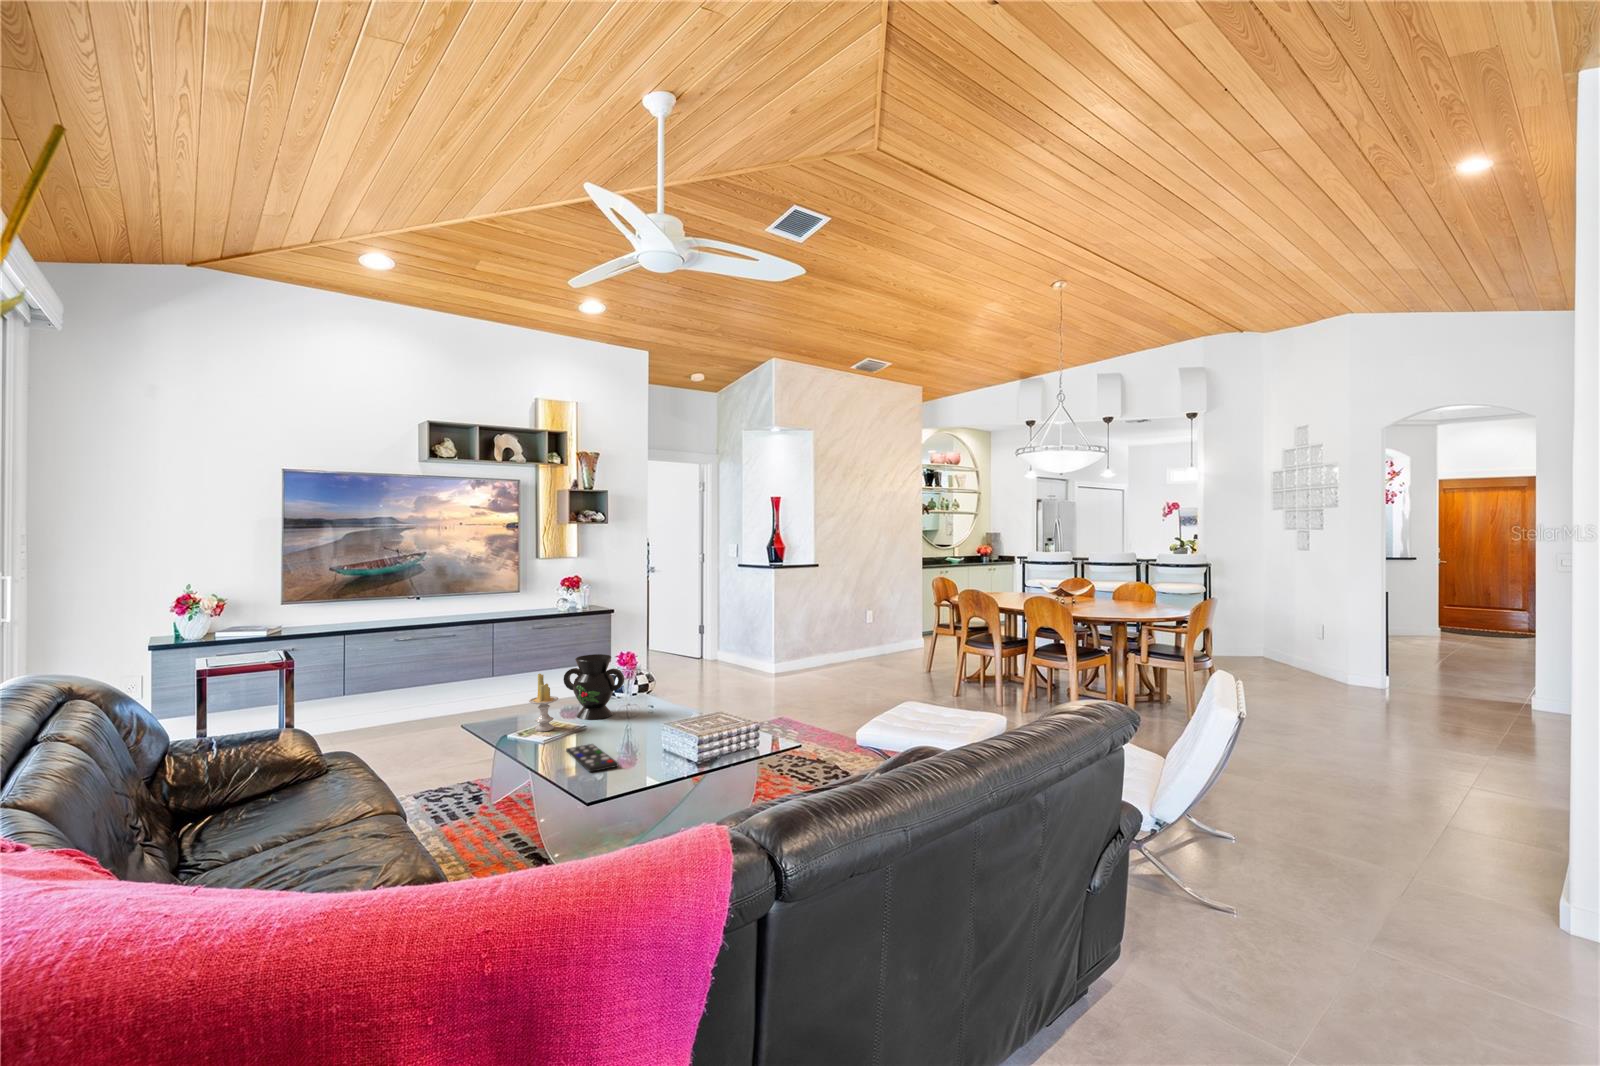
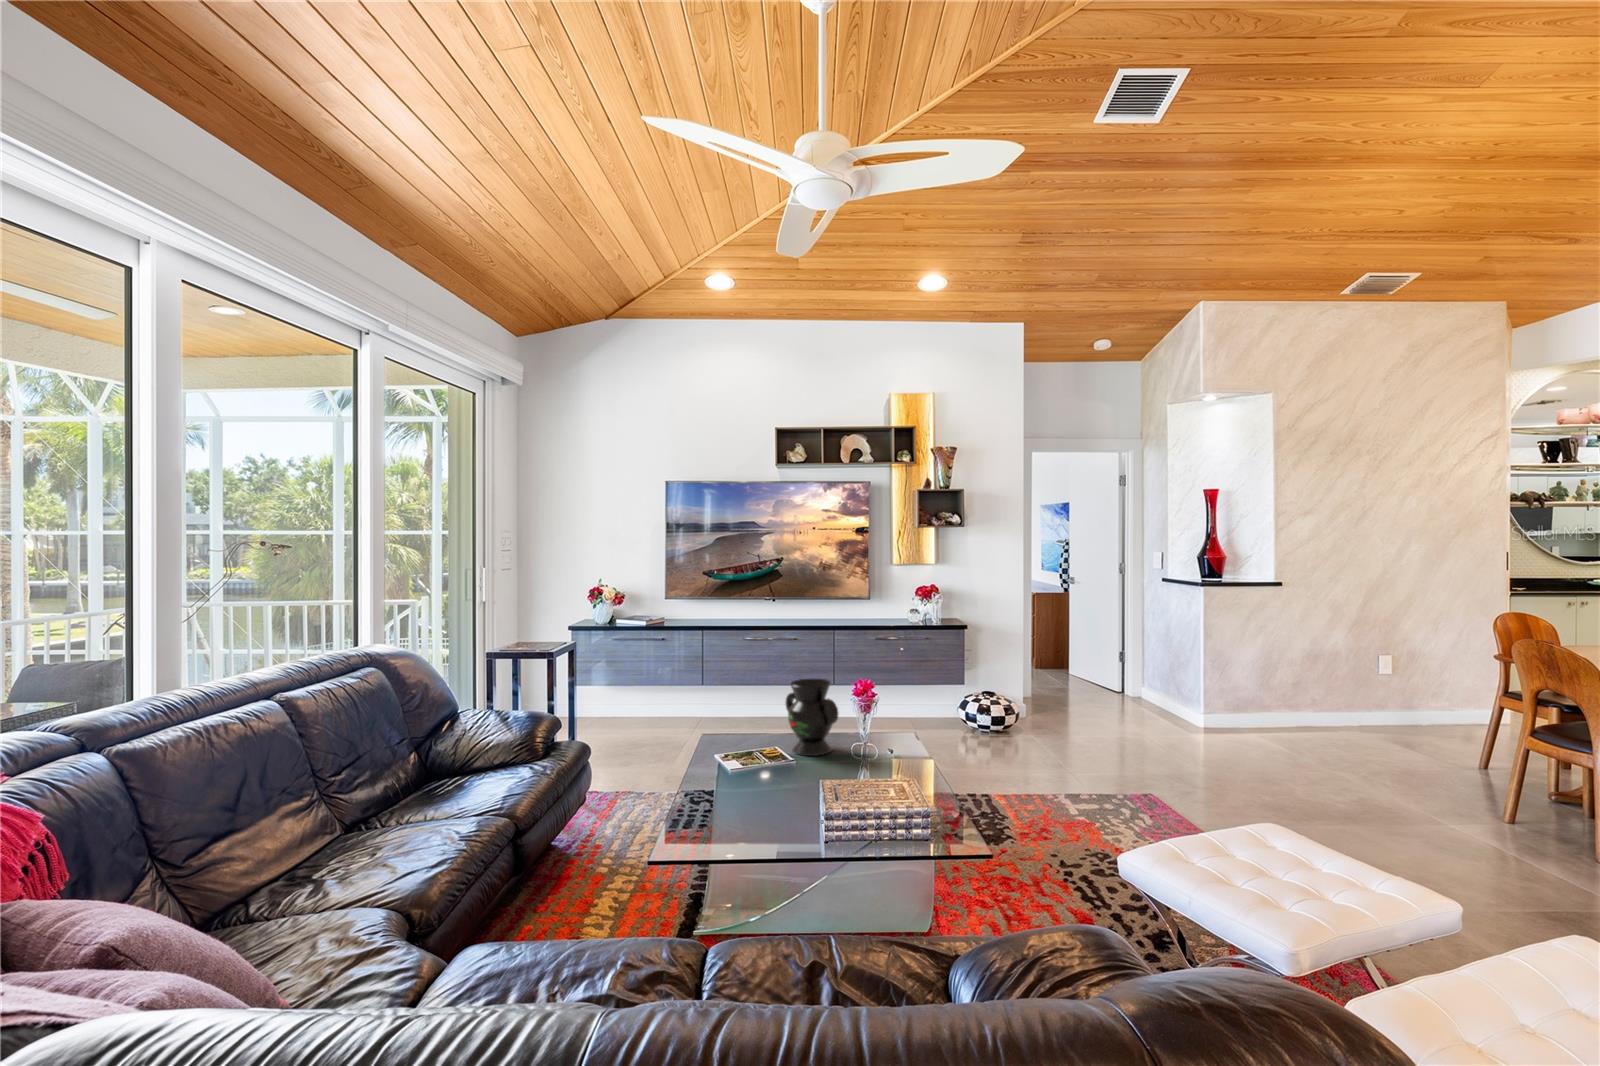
candle: present [529,674,558,731] -> none [724,694,755,760]
remote control: present [566,744,618,772] -> none [693,787,747,826]

